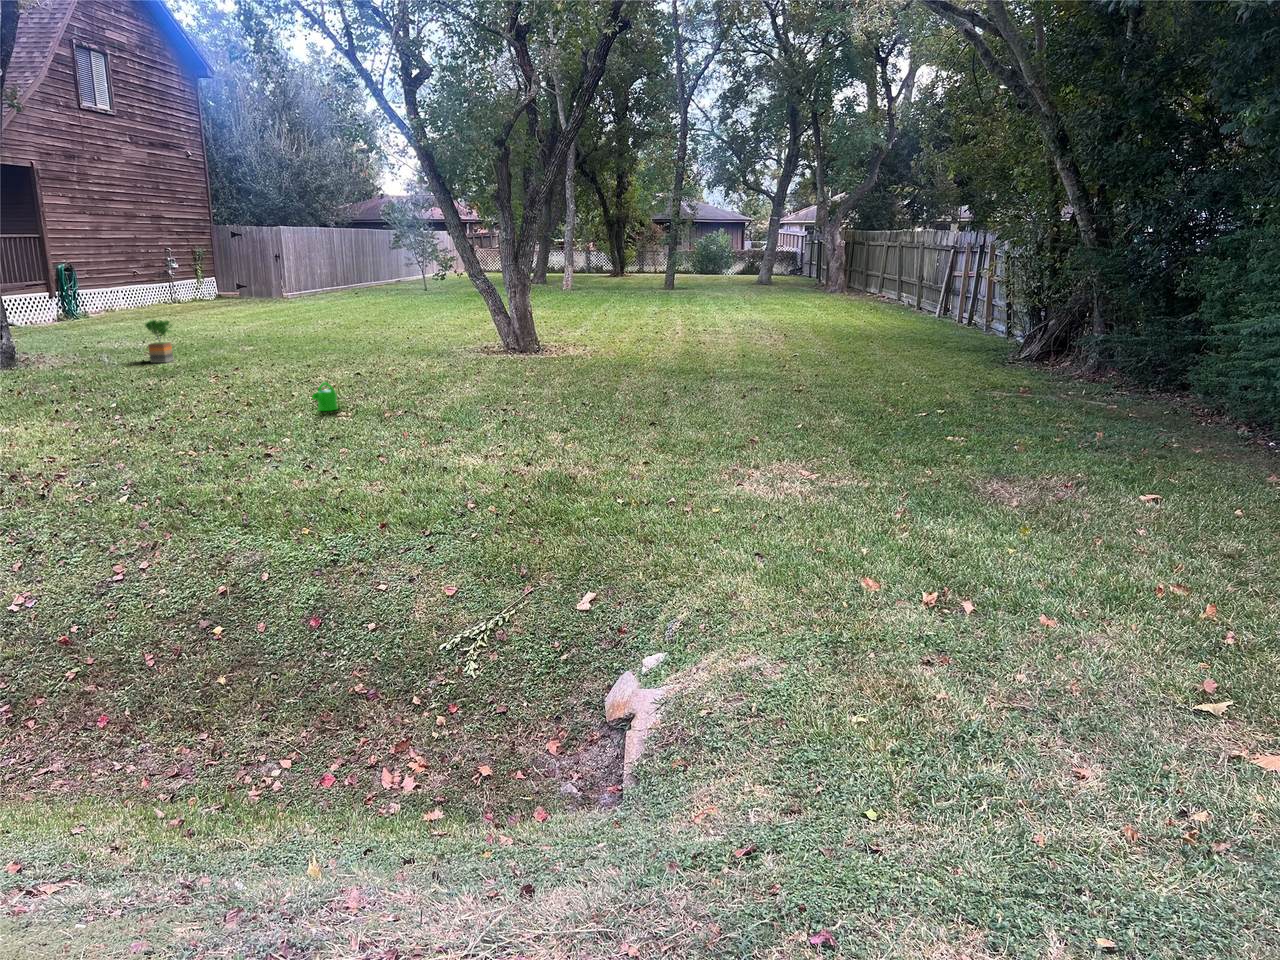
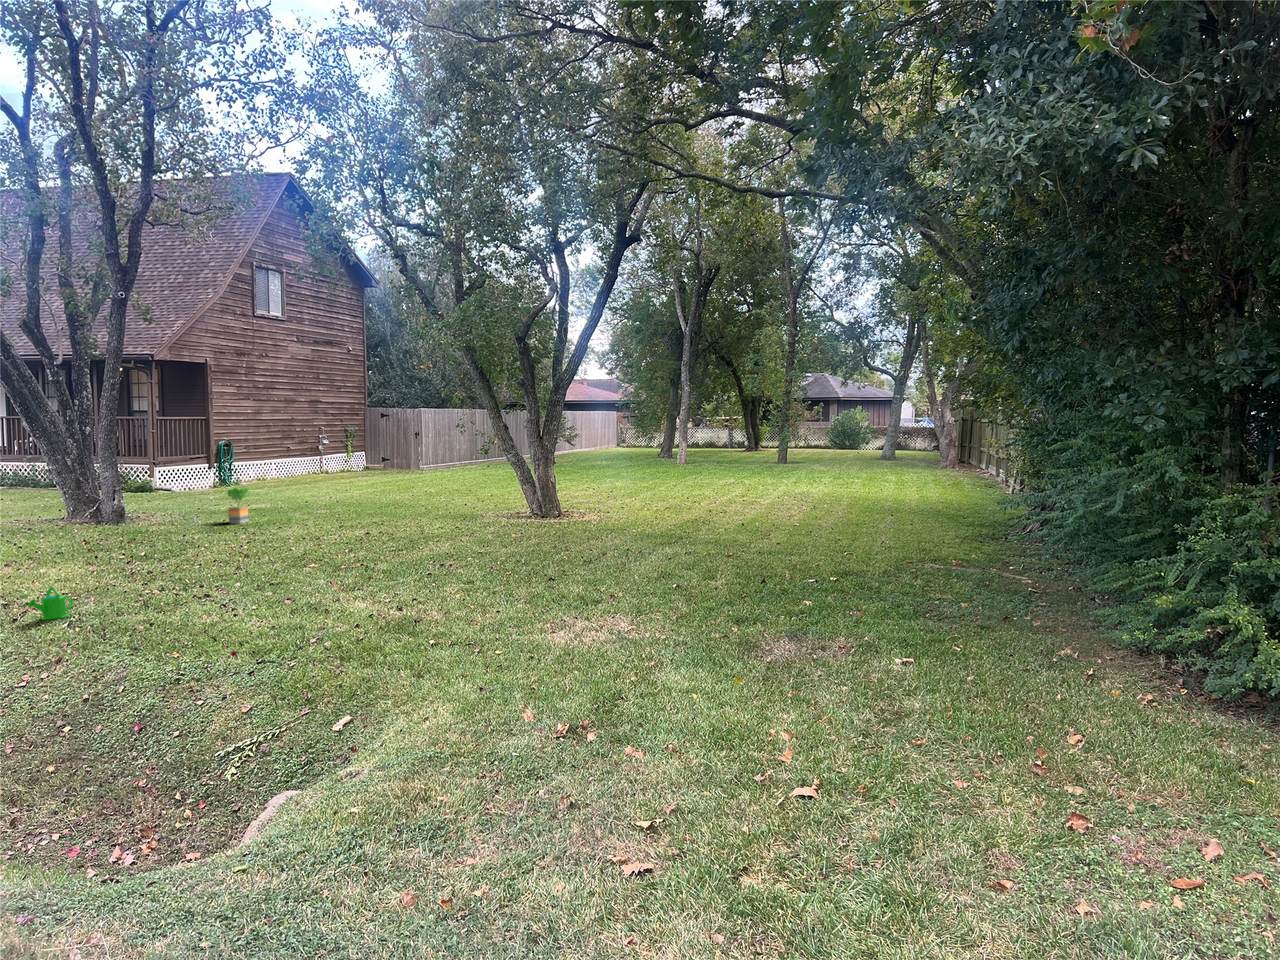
watering can: present [312,382,339,411] -> present [28,587,73,620]

